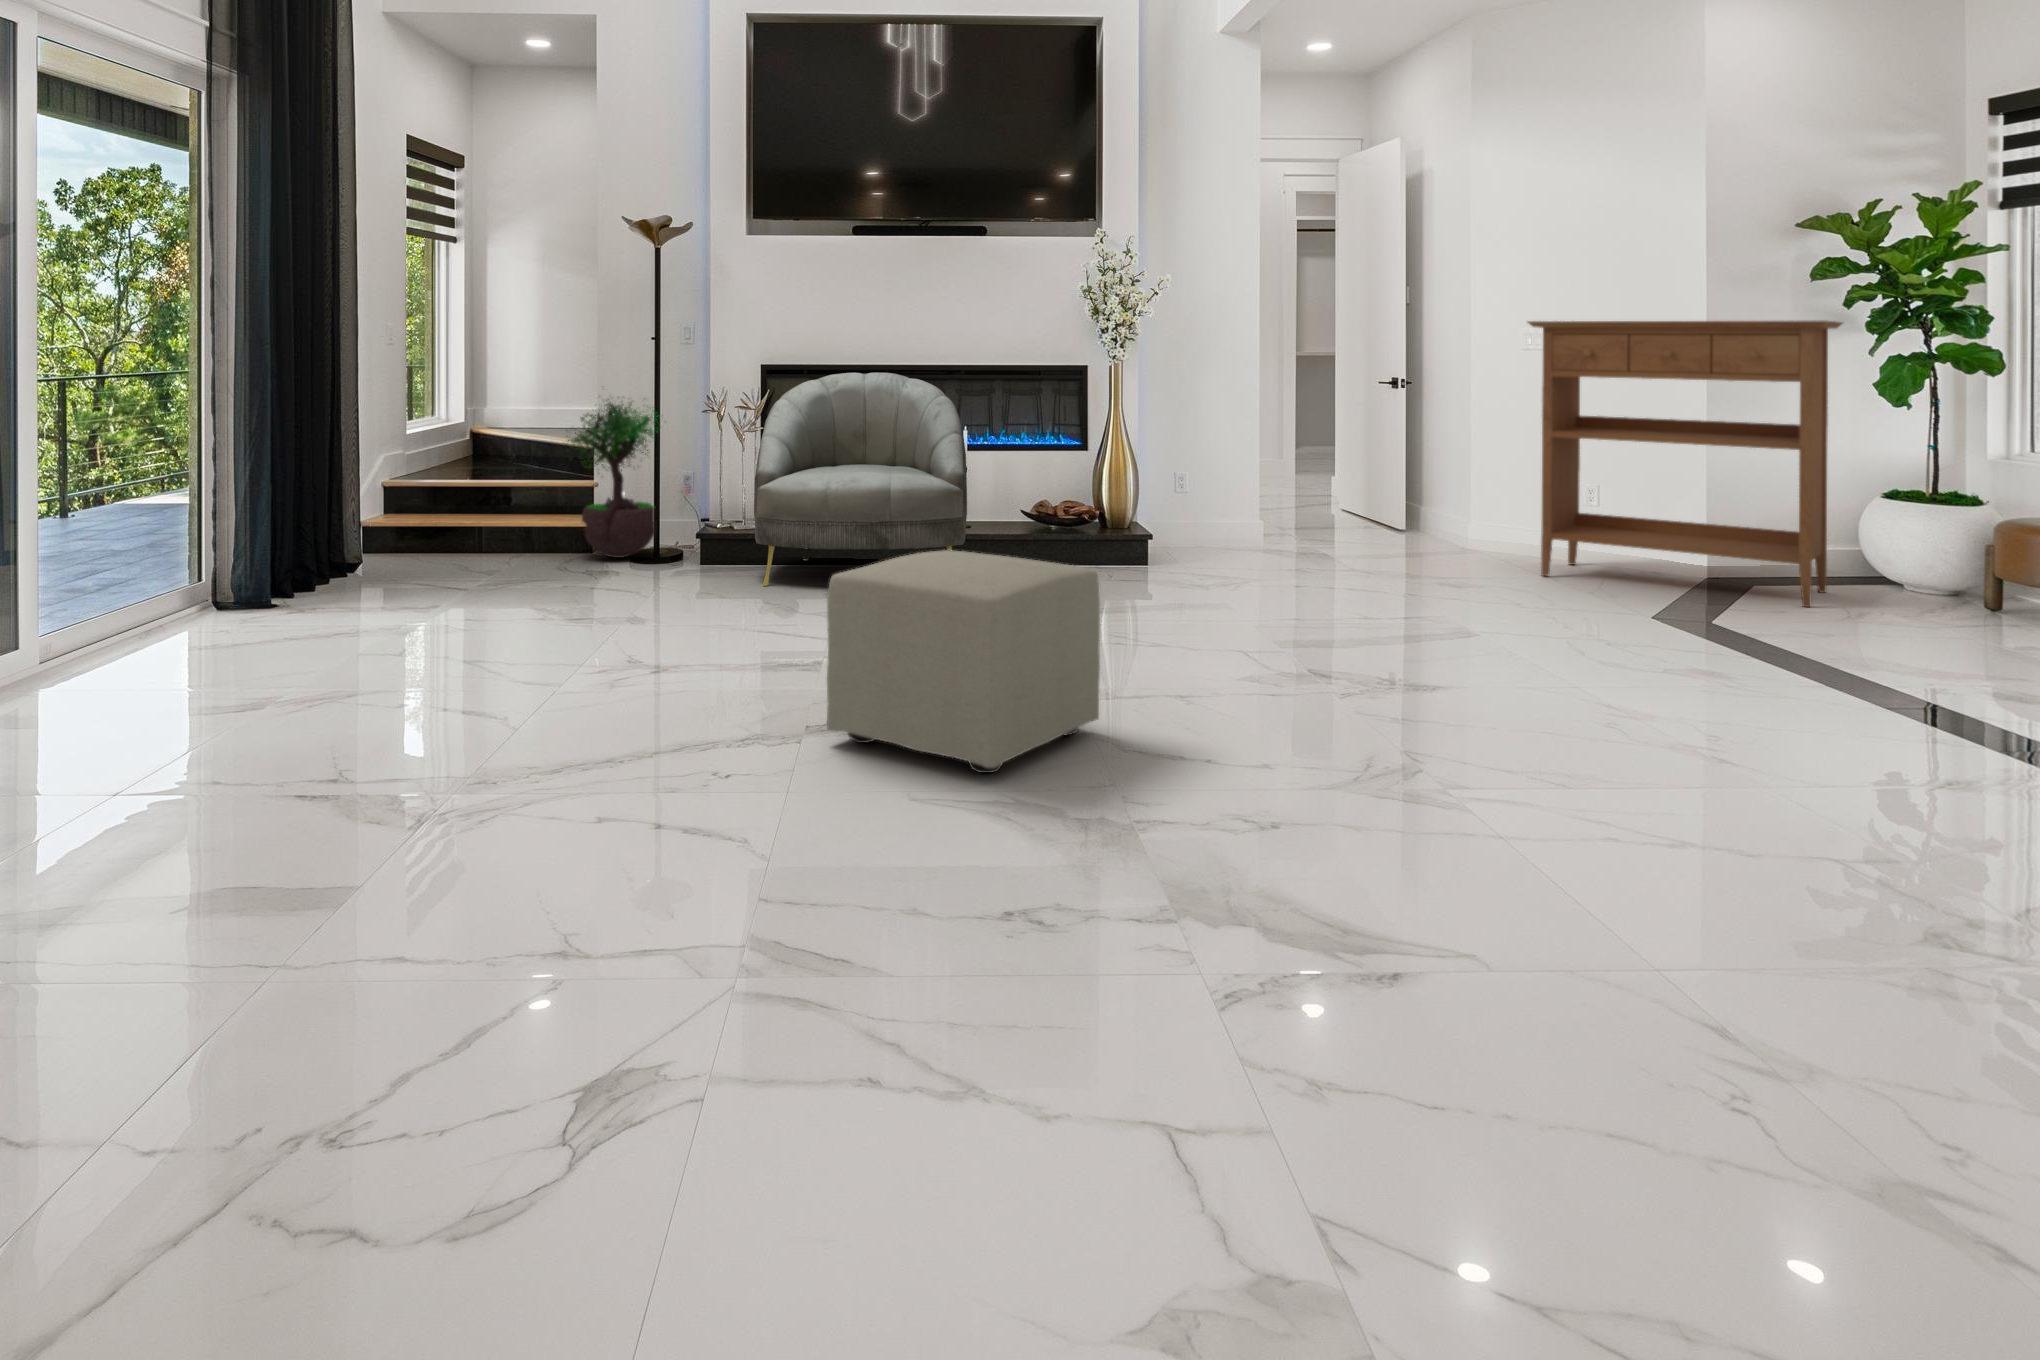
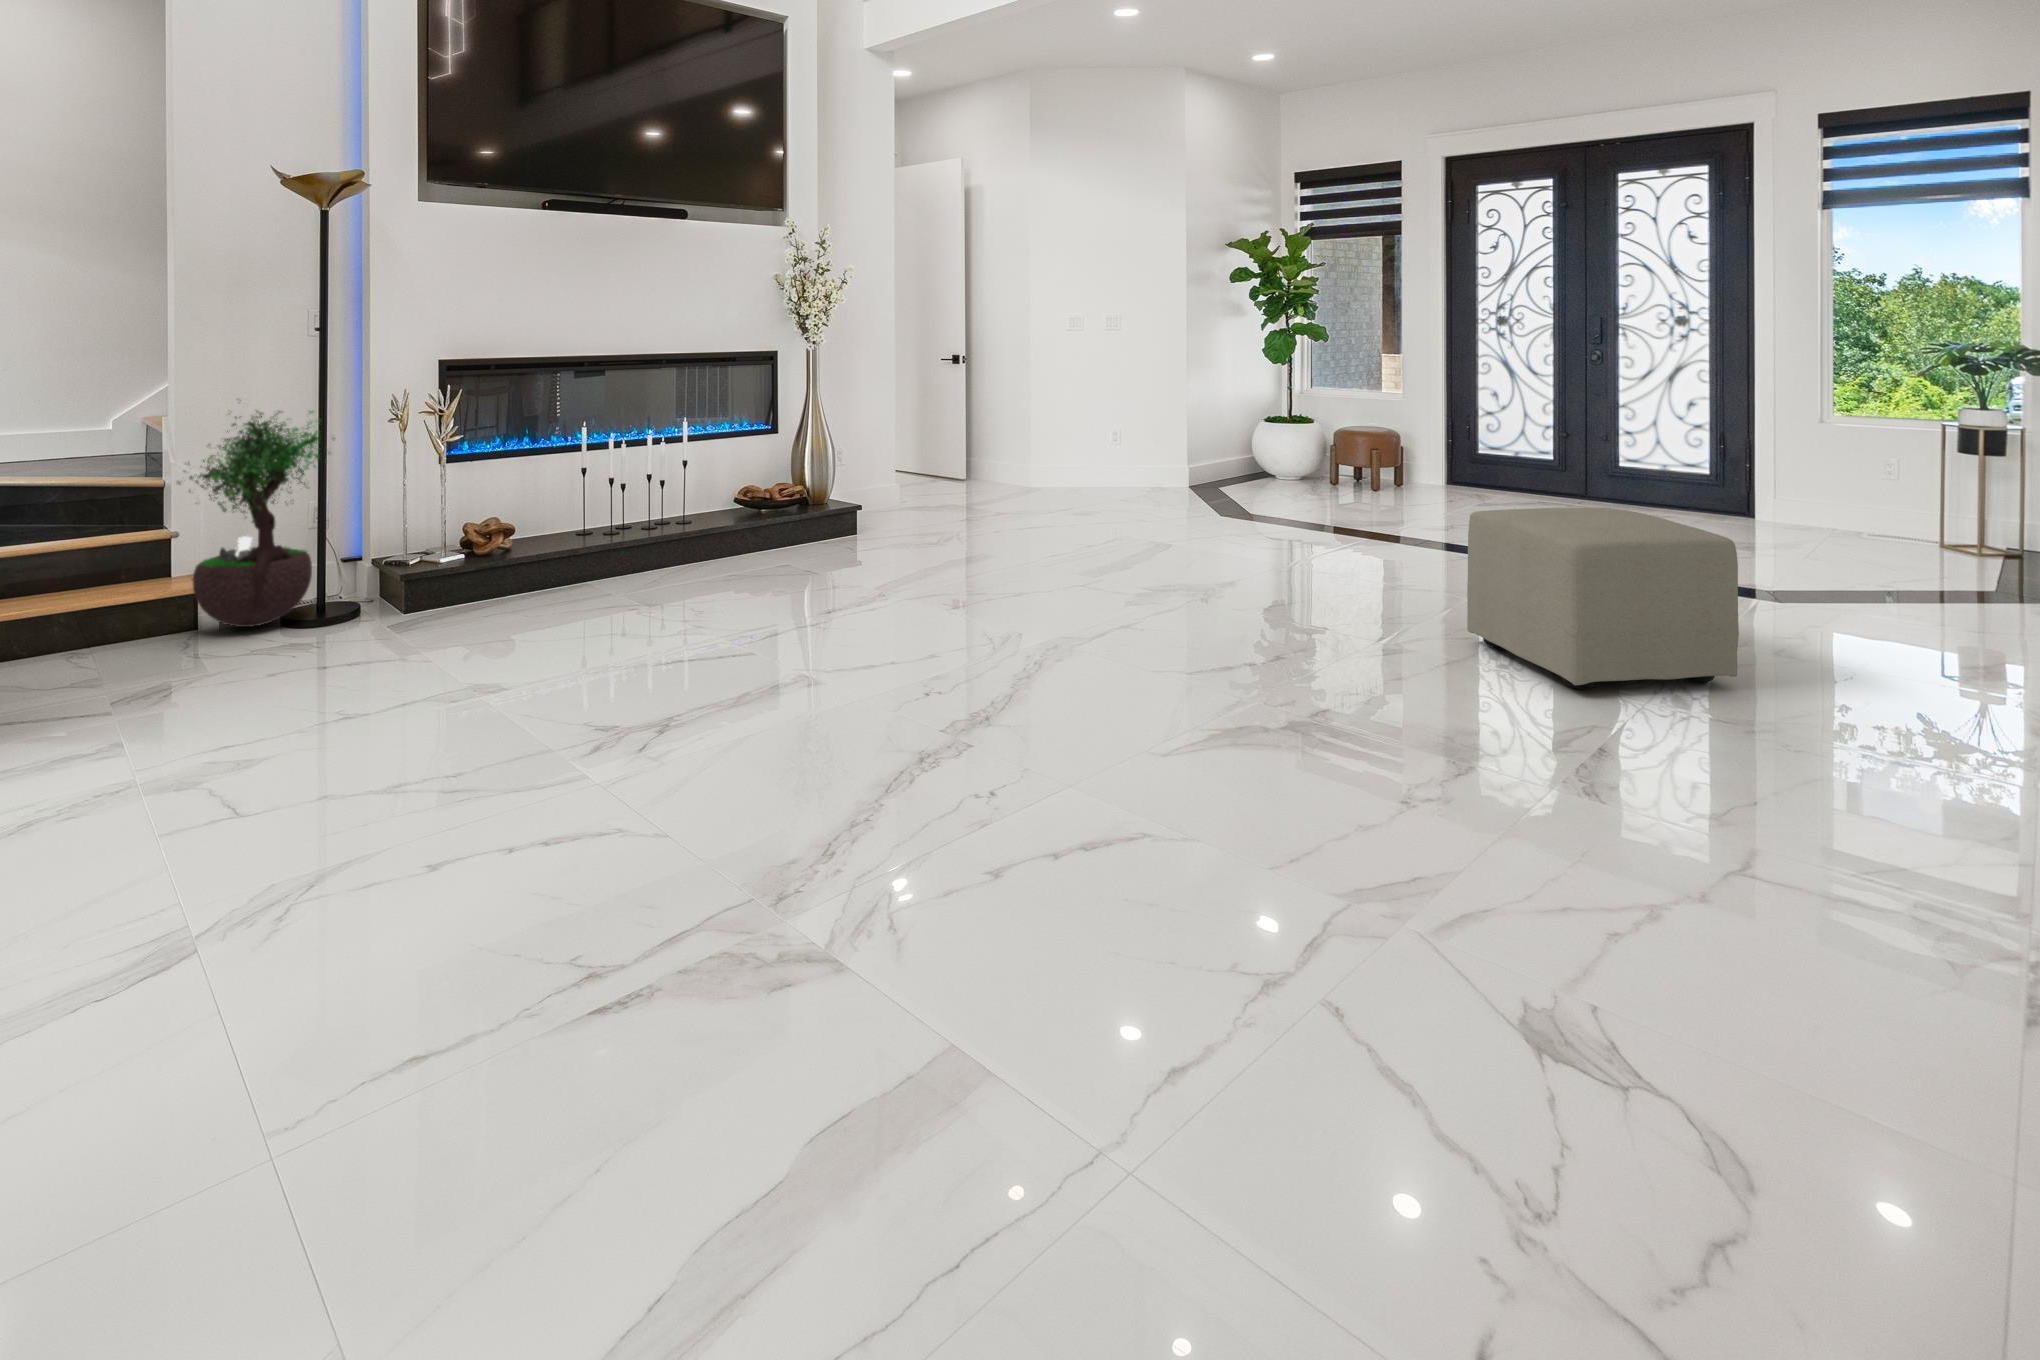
console table: present [1528,320,1842,607] -> none [1080,309,1275,496]
armchair: present [754,373,967,586] -> none [490,365,747,622]
ottoman: present [827,550,1100,773] -> present [1467,507,1739,689]

